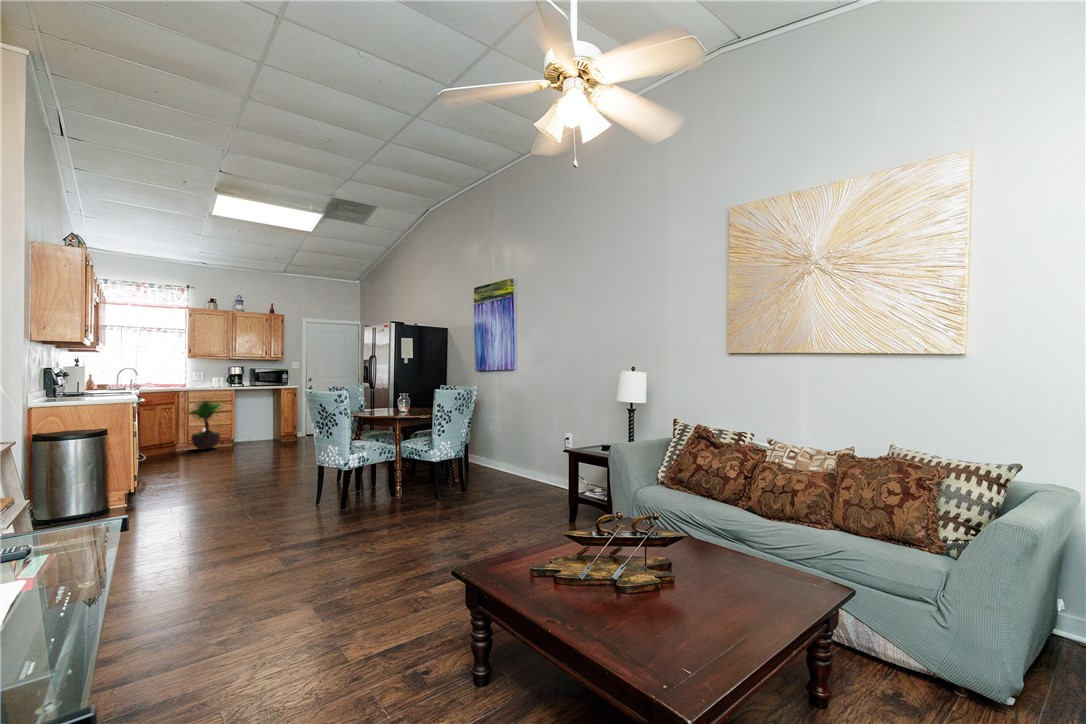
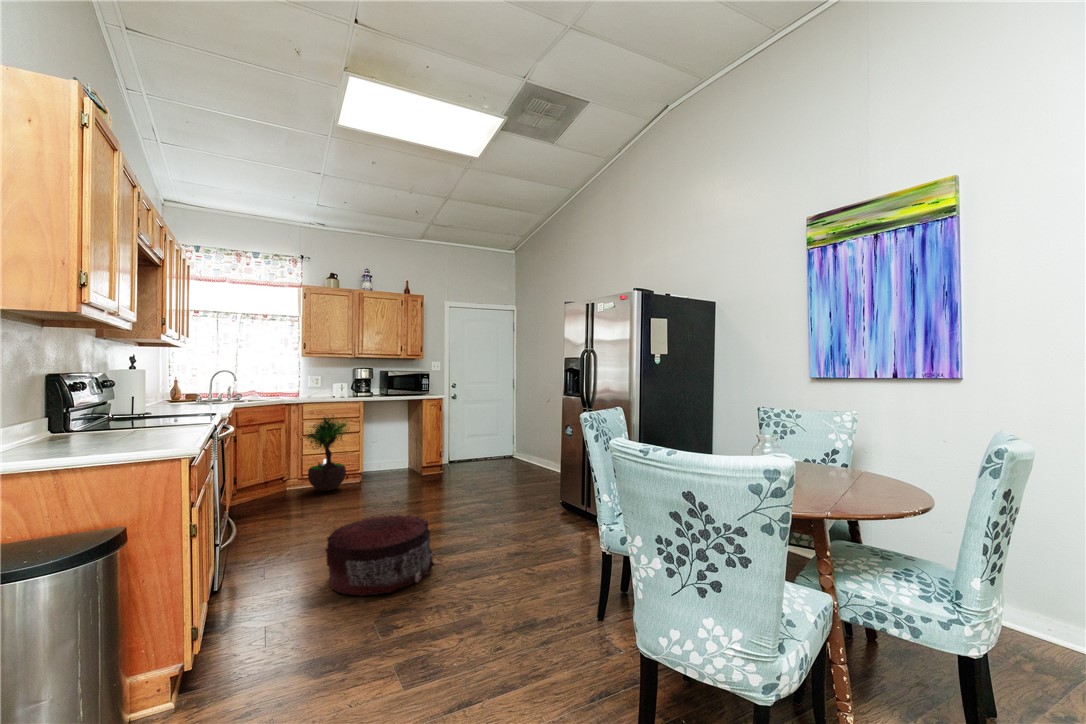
pouf: none [197,446,264,481] -> present [325,514,434,595]

